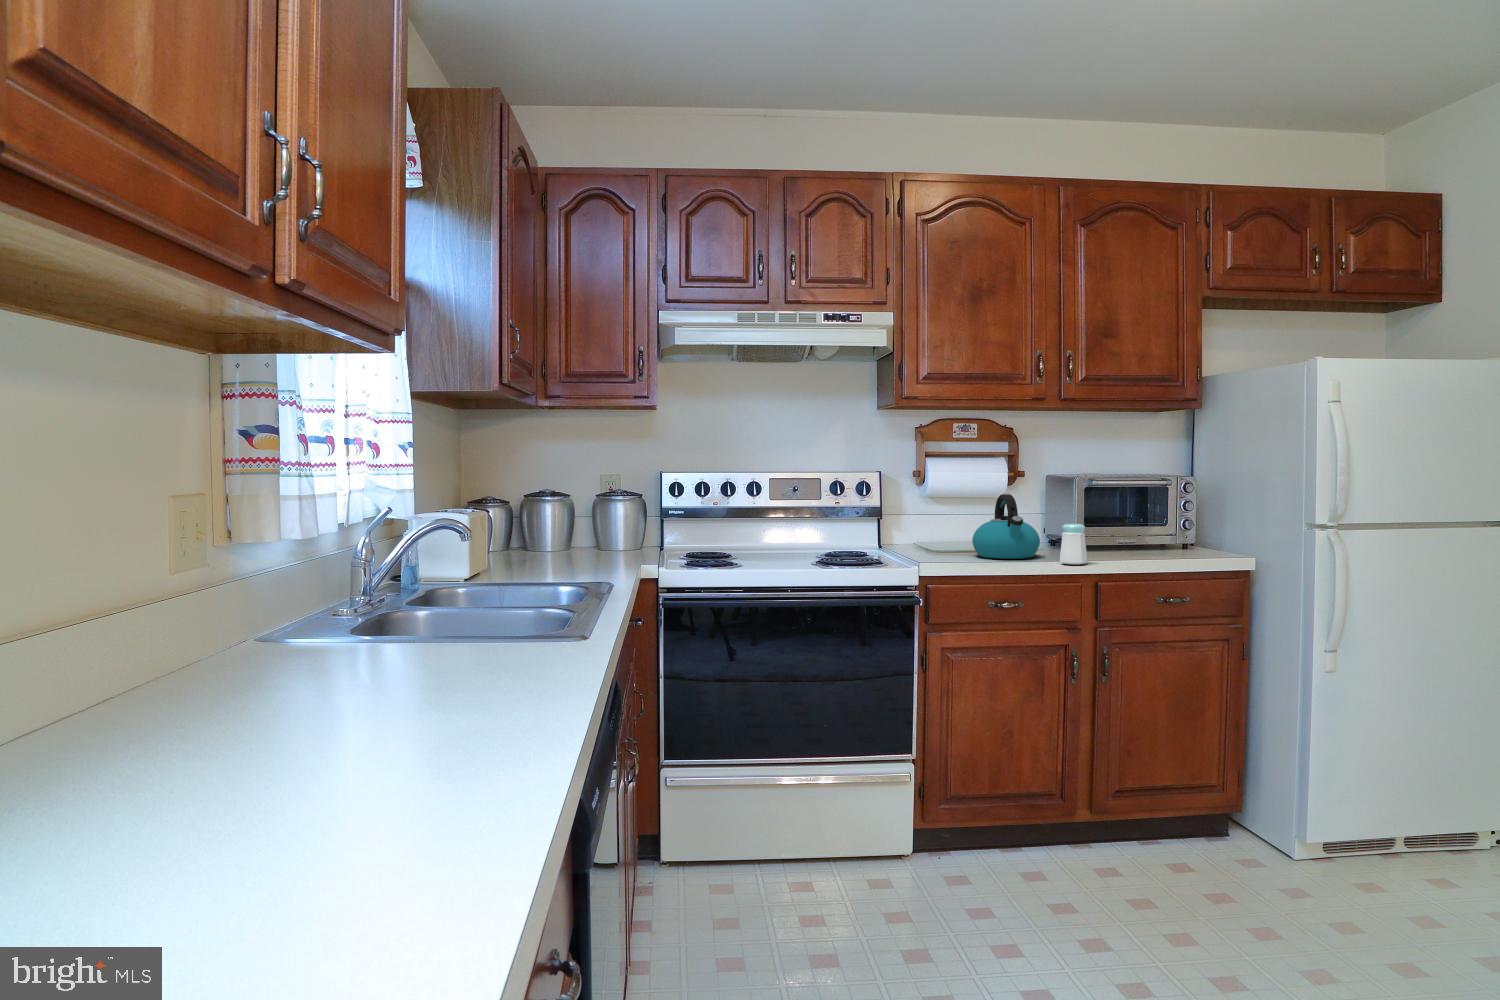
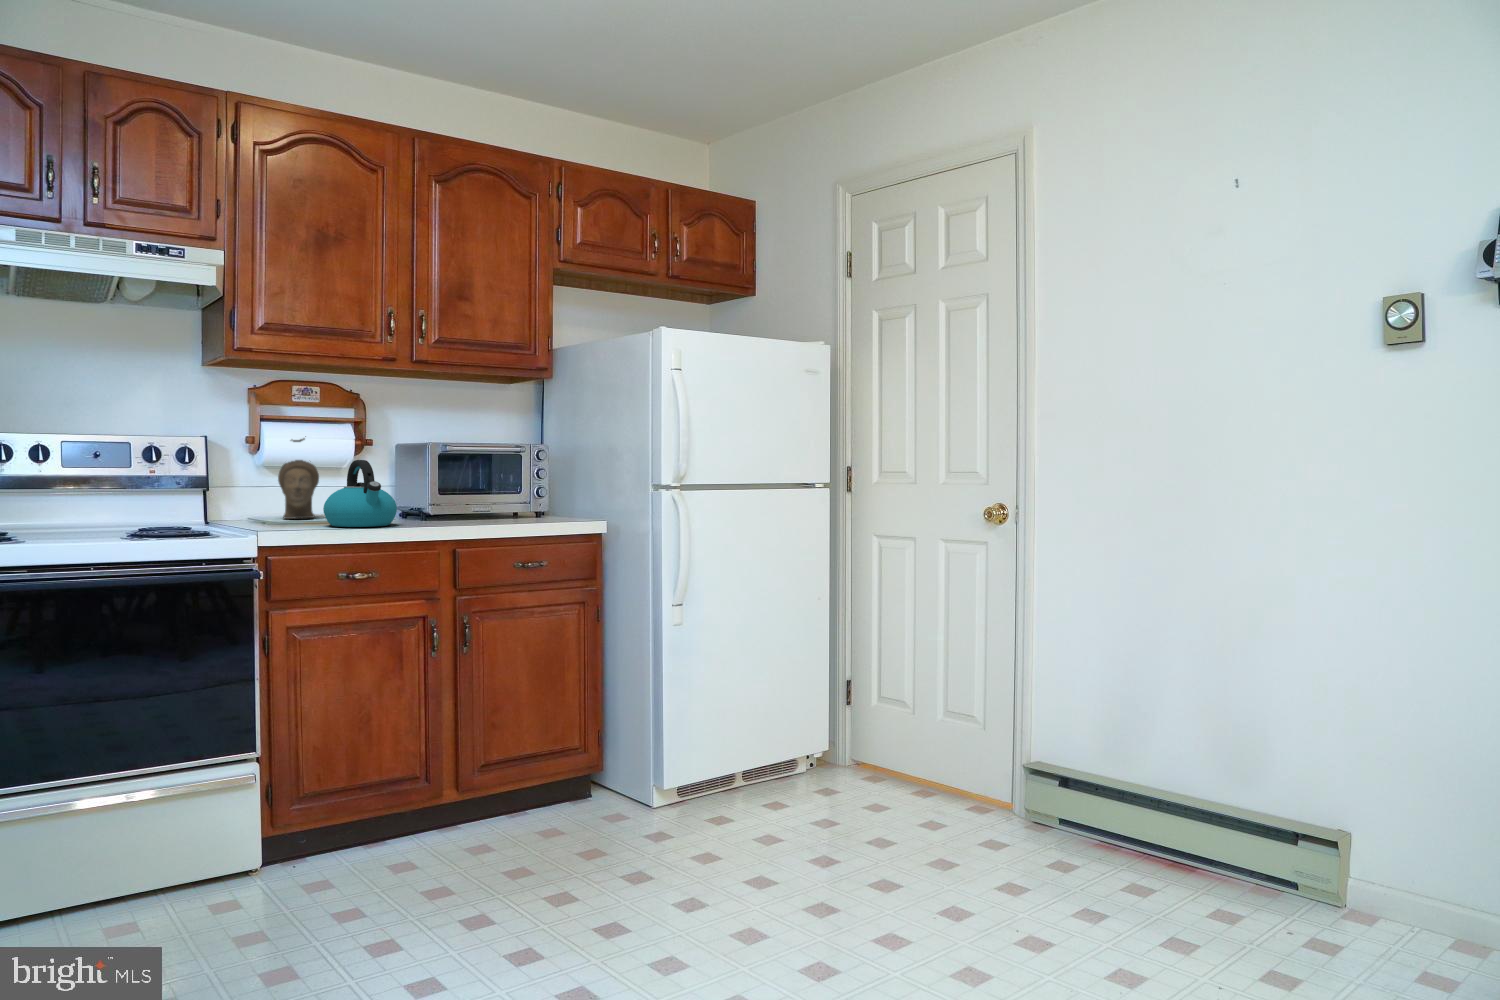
ceramic pitcher: none [938,461,973,545] -> present [278,436,319,519]
salt shaker: present [1060,524,1087,564] -> none [421,488,448,529]

